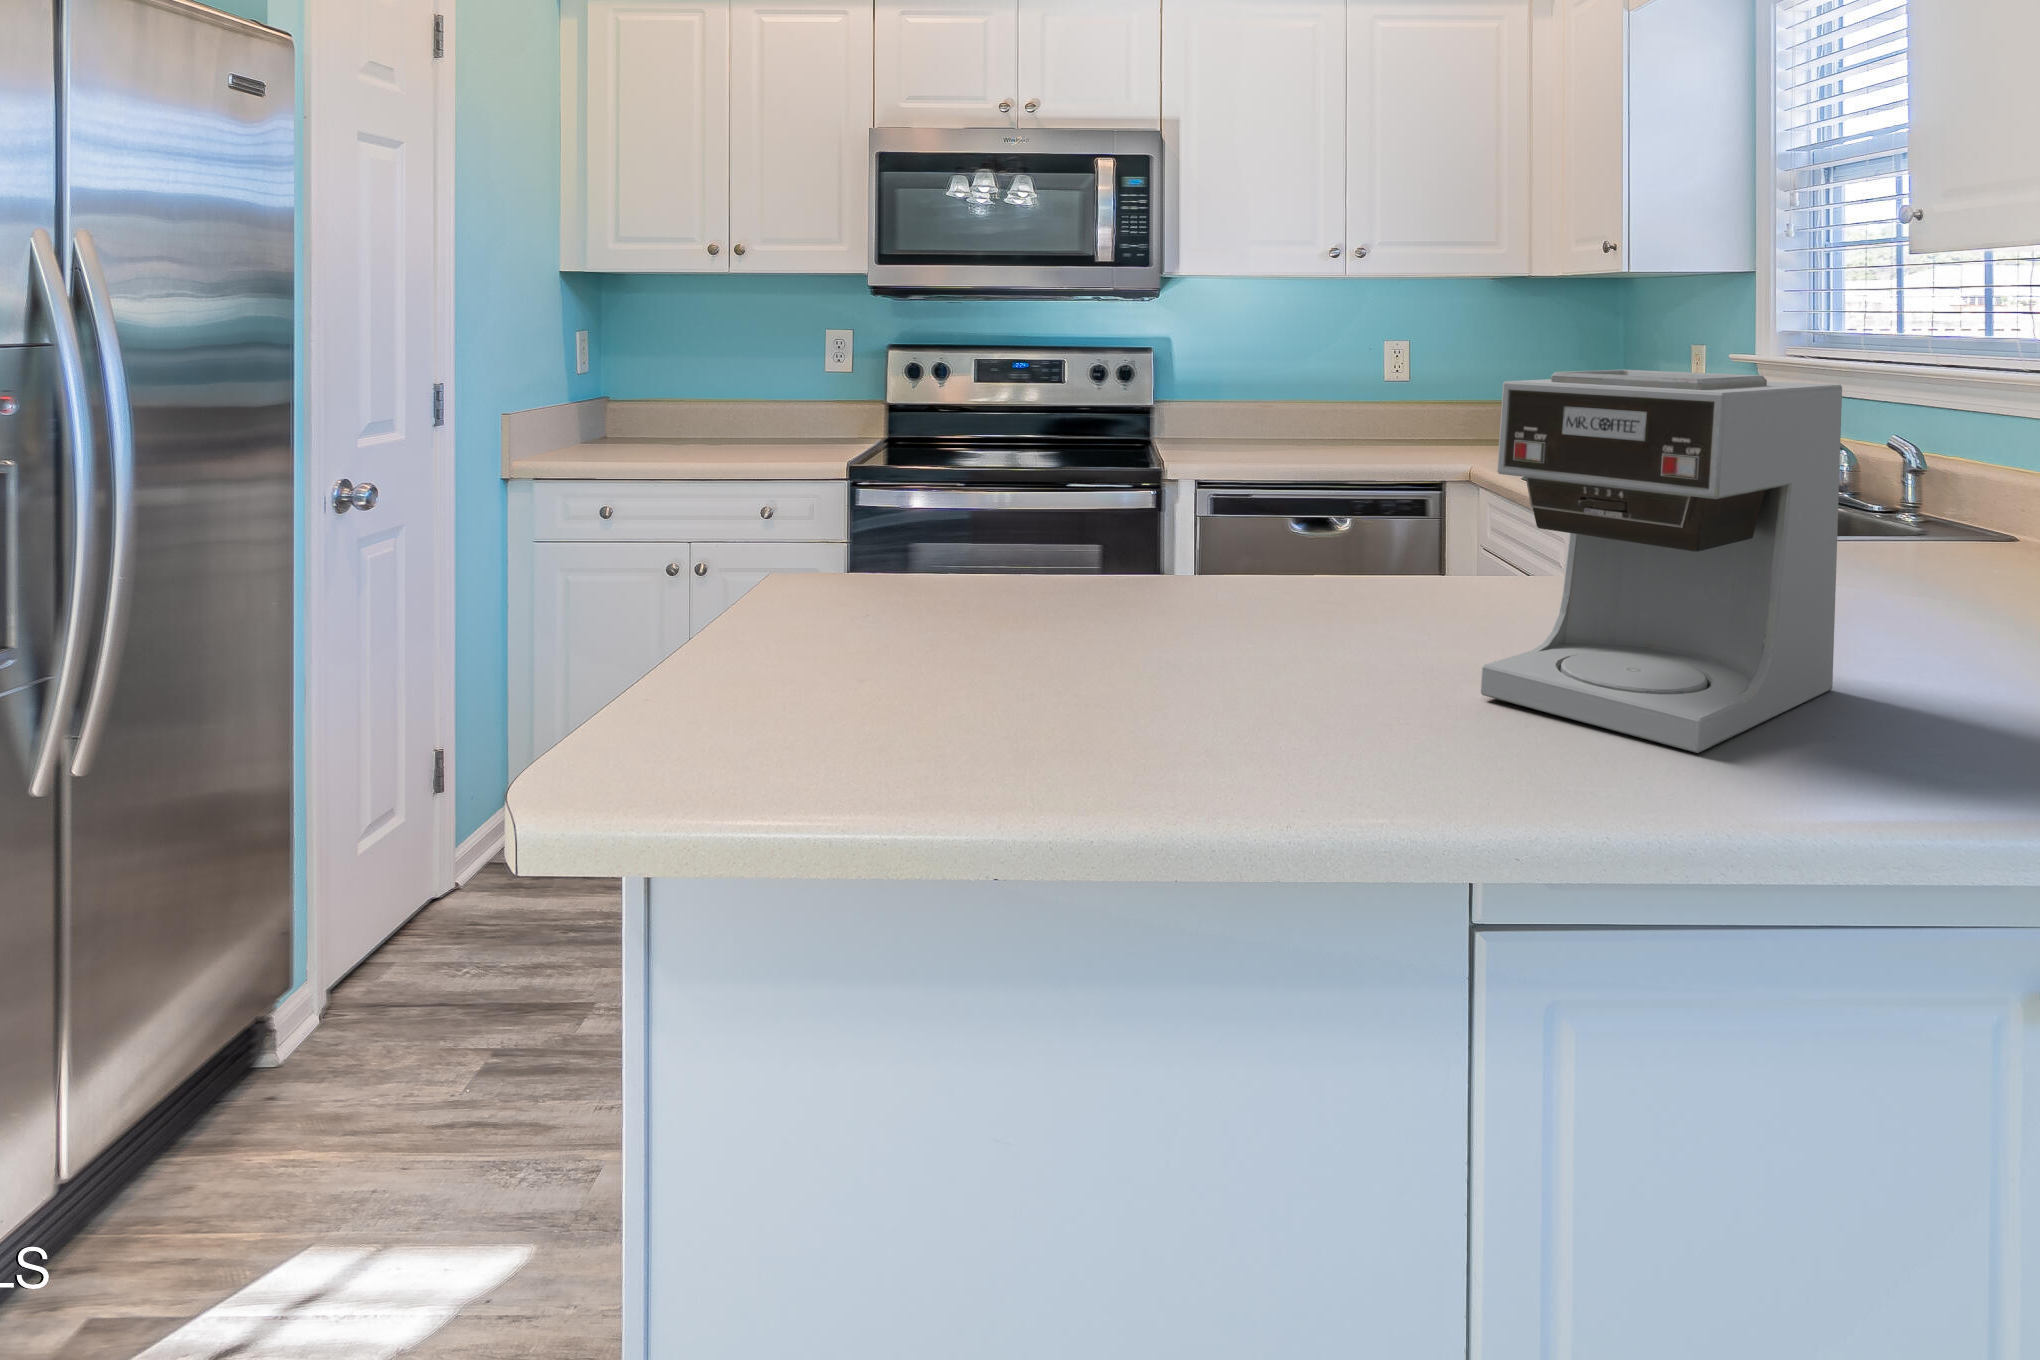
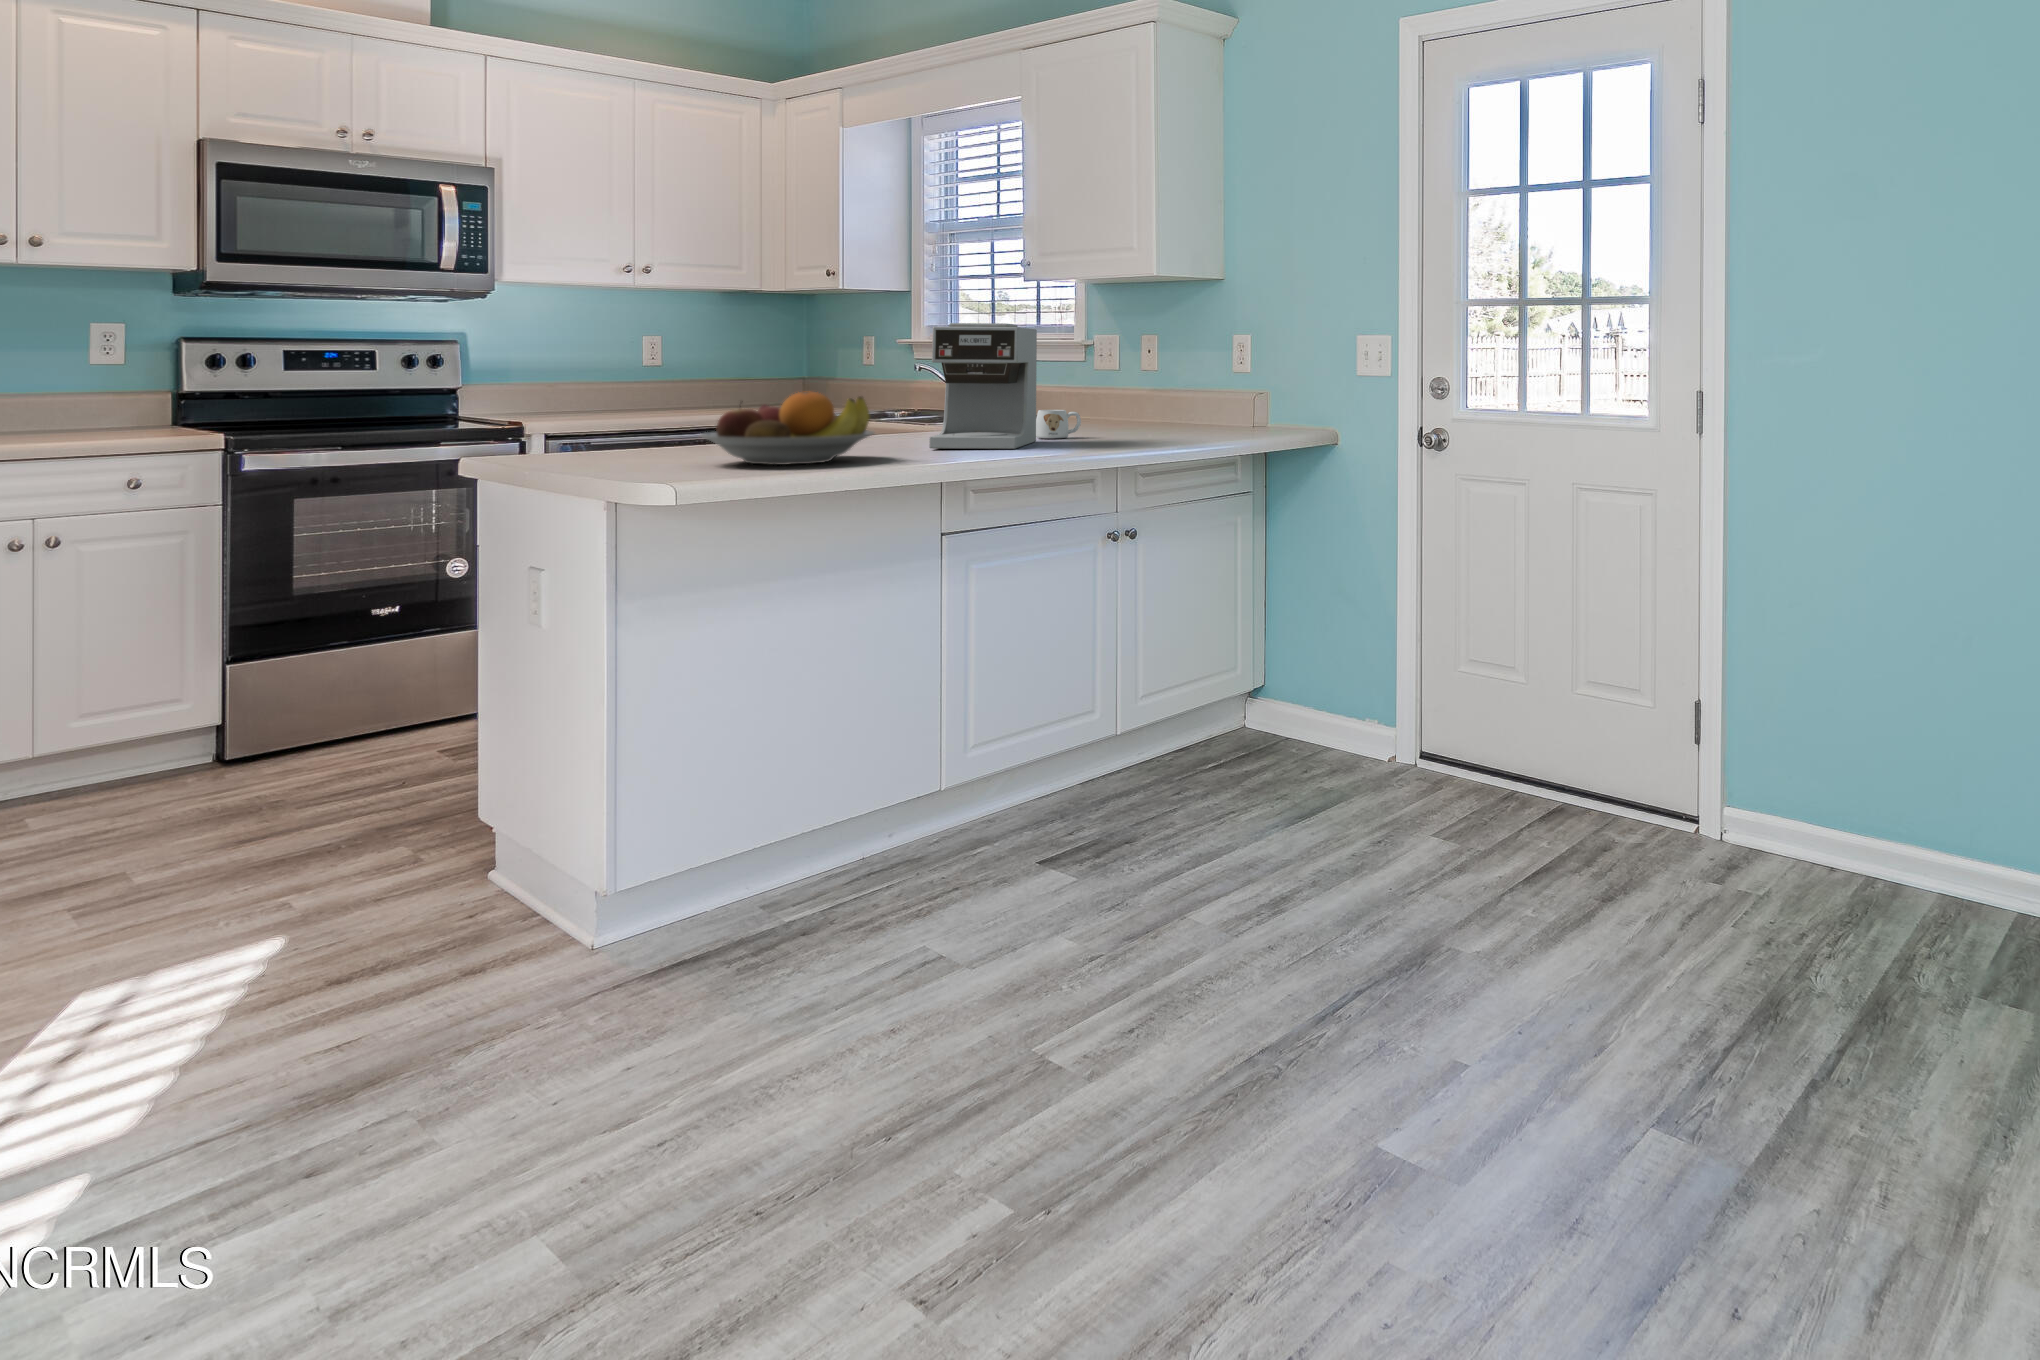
fruit bowl: none [861,554,1262,745] -> present [700,391,874,465]
mug: none [1854,589,1995,679] -> present [1036,410,1081,438]

